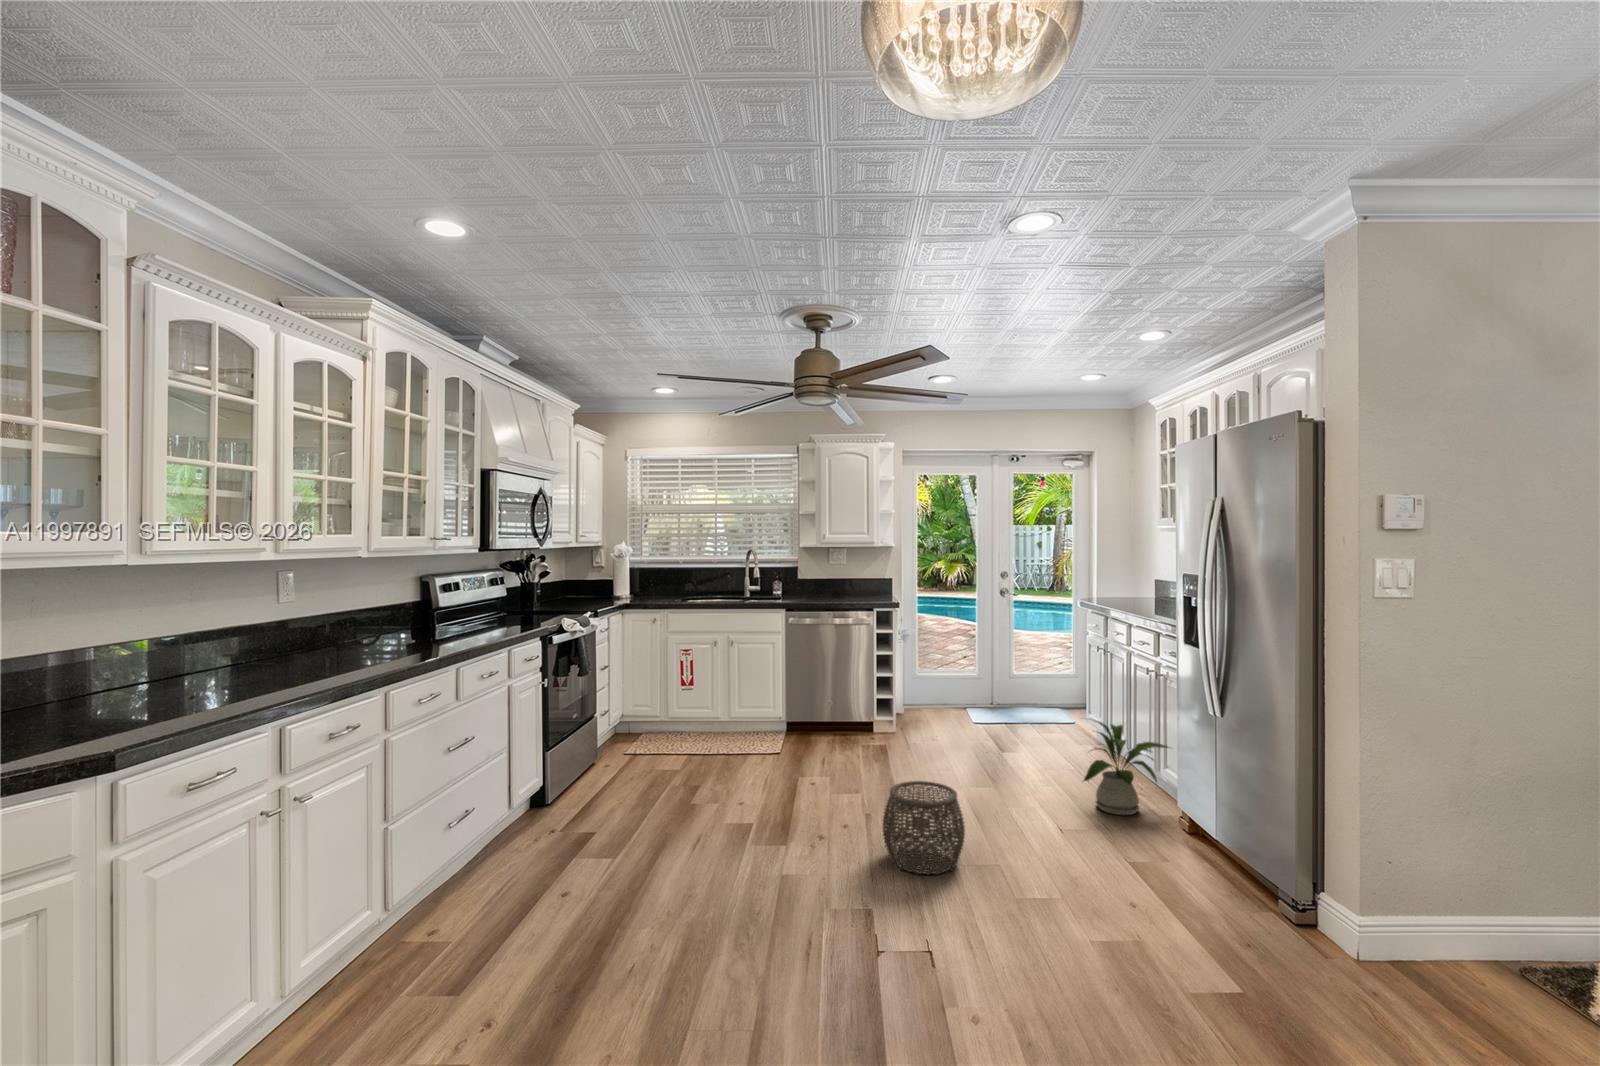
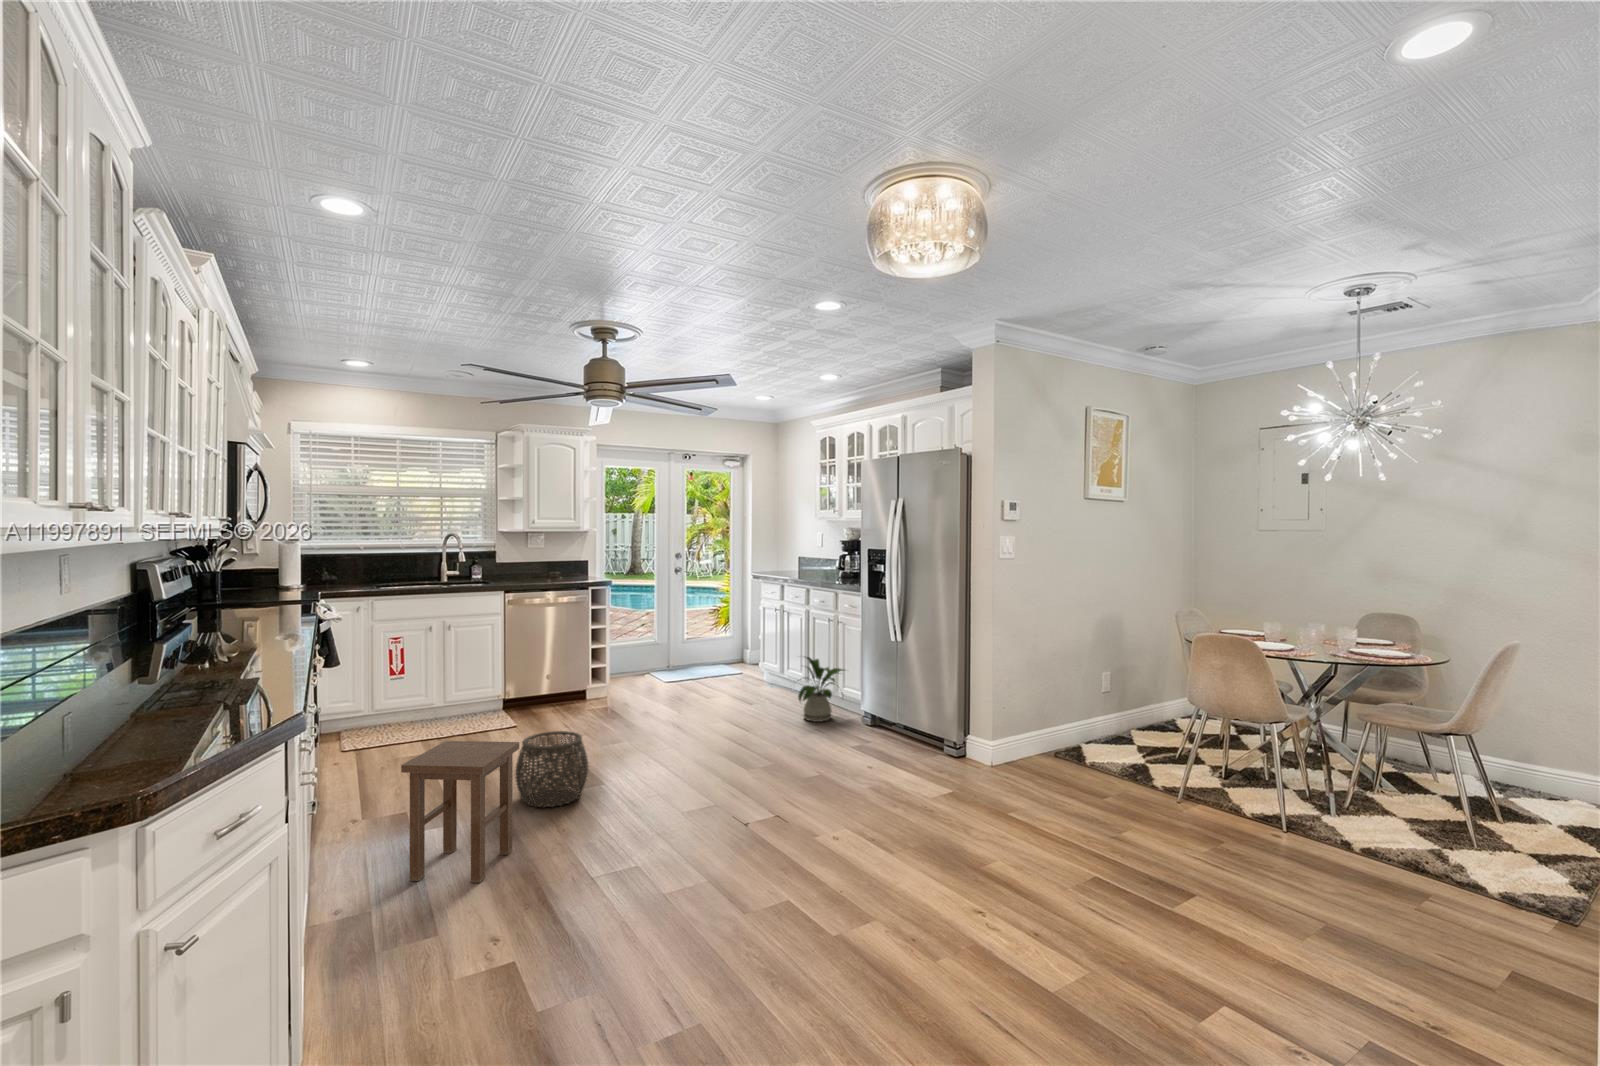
stool: none [501,761,621,922] -> present [401,741,519,883]
woven basket: present [883,781,965,875] -> present [515,731,588,808]

